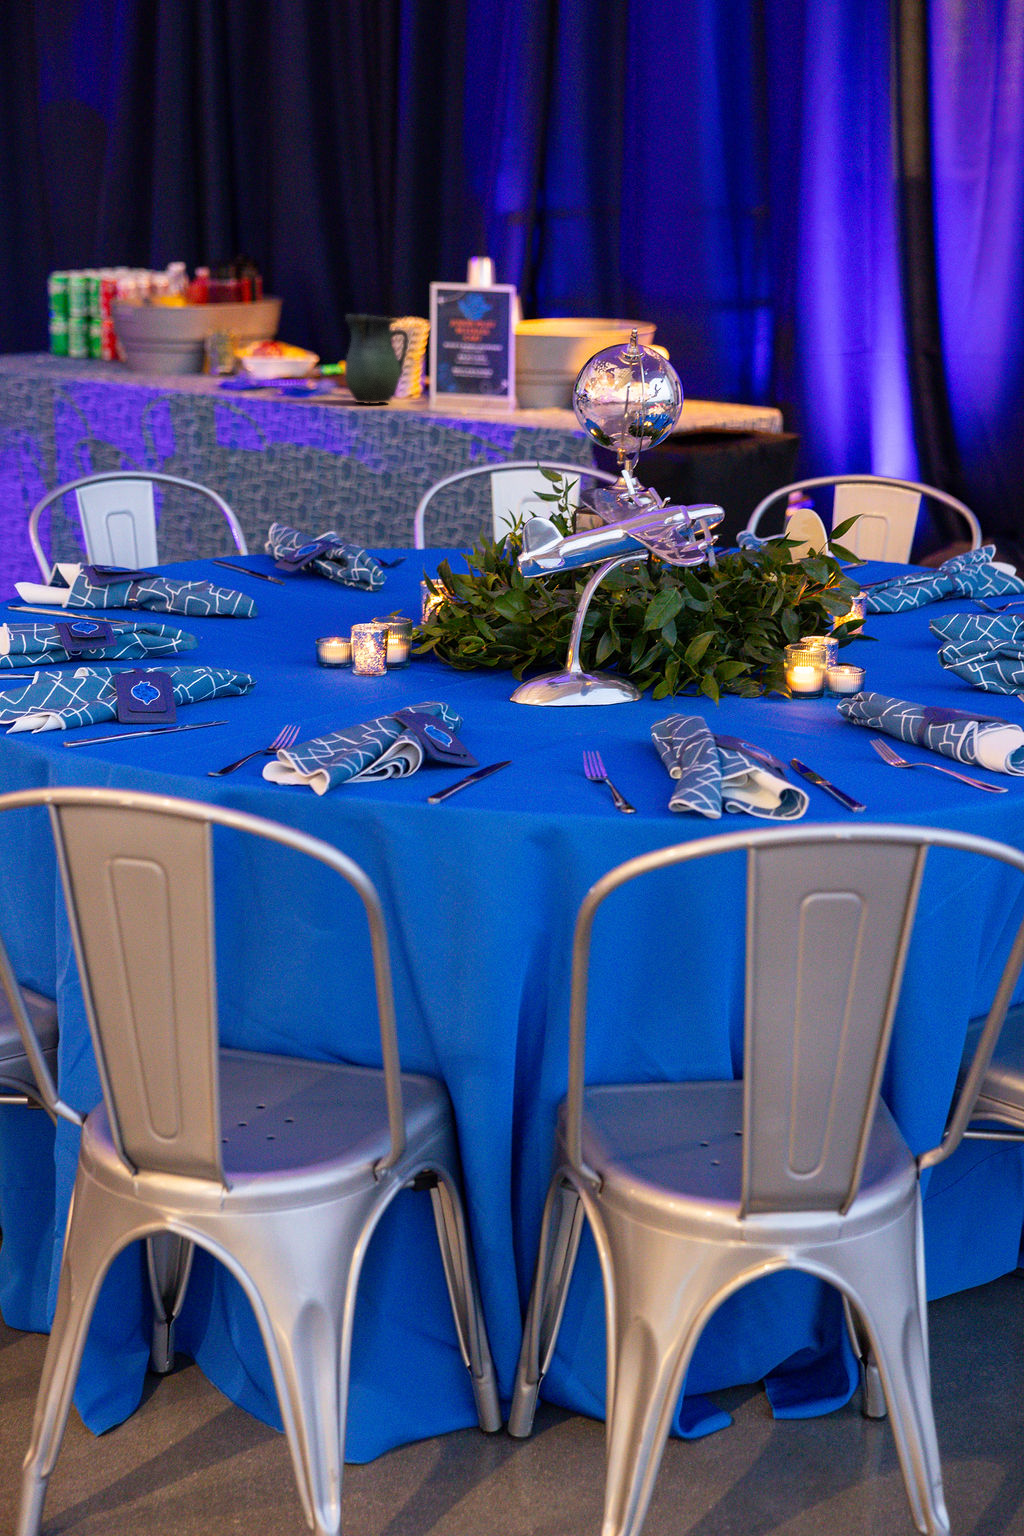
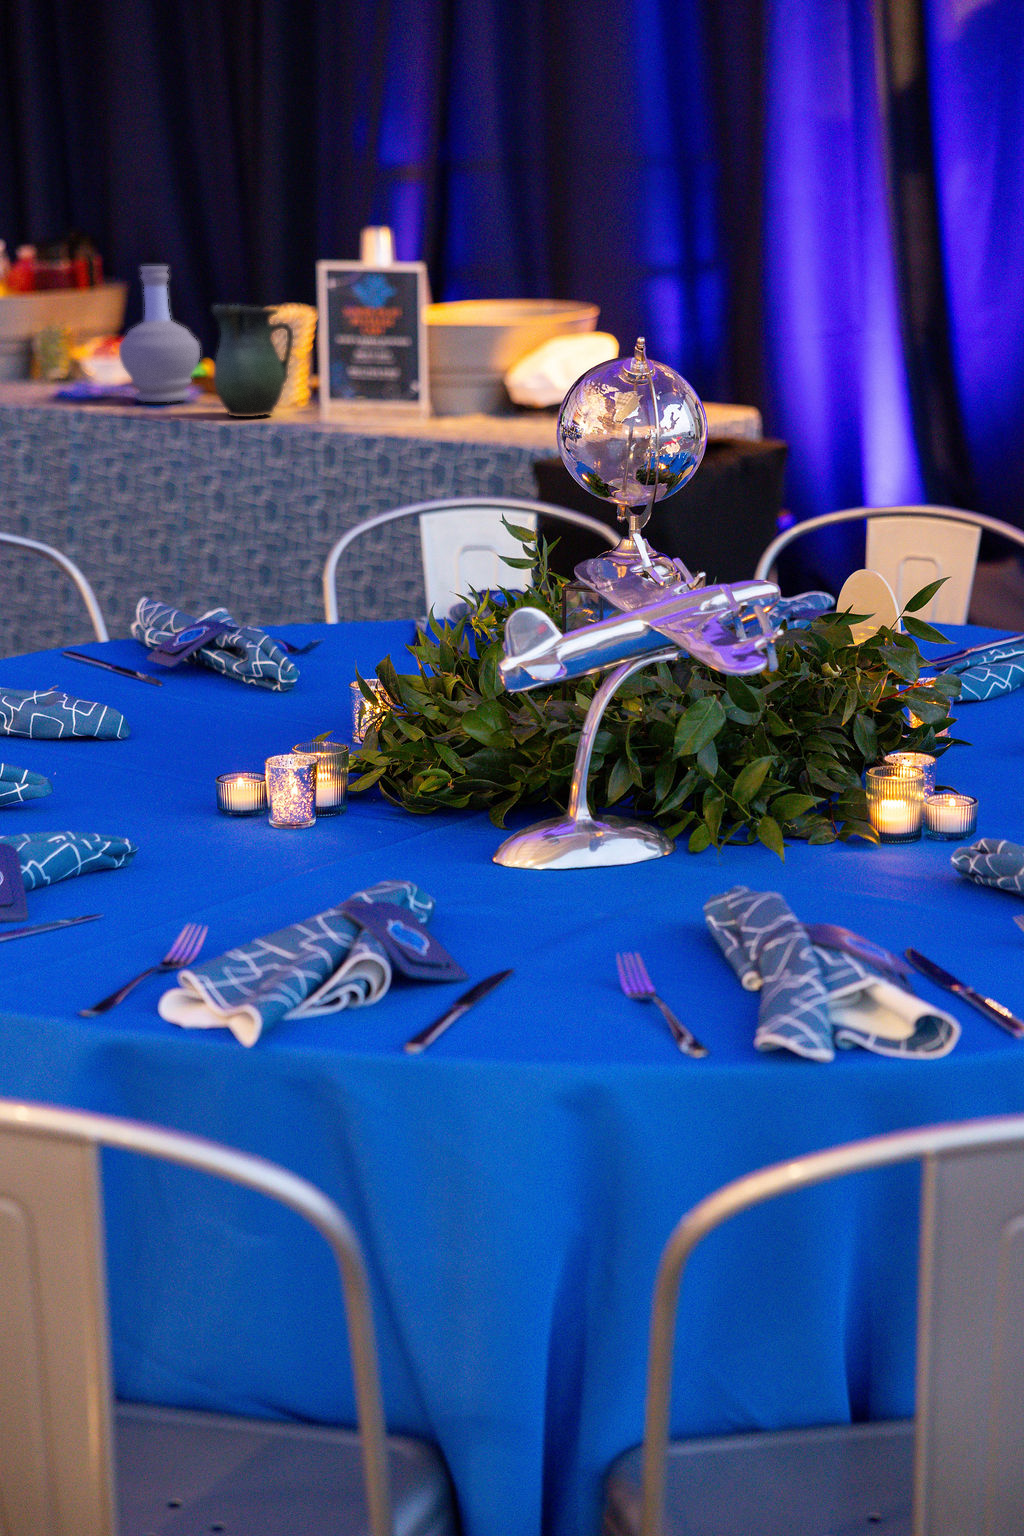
bottle: none [272,283,336,391] -> present [119,266,200,402]

